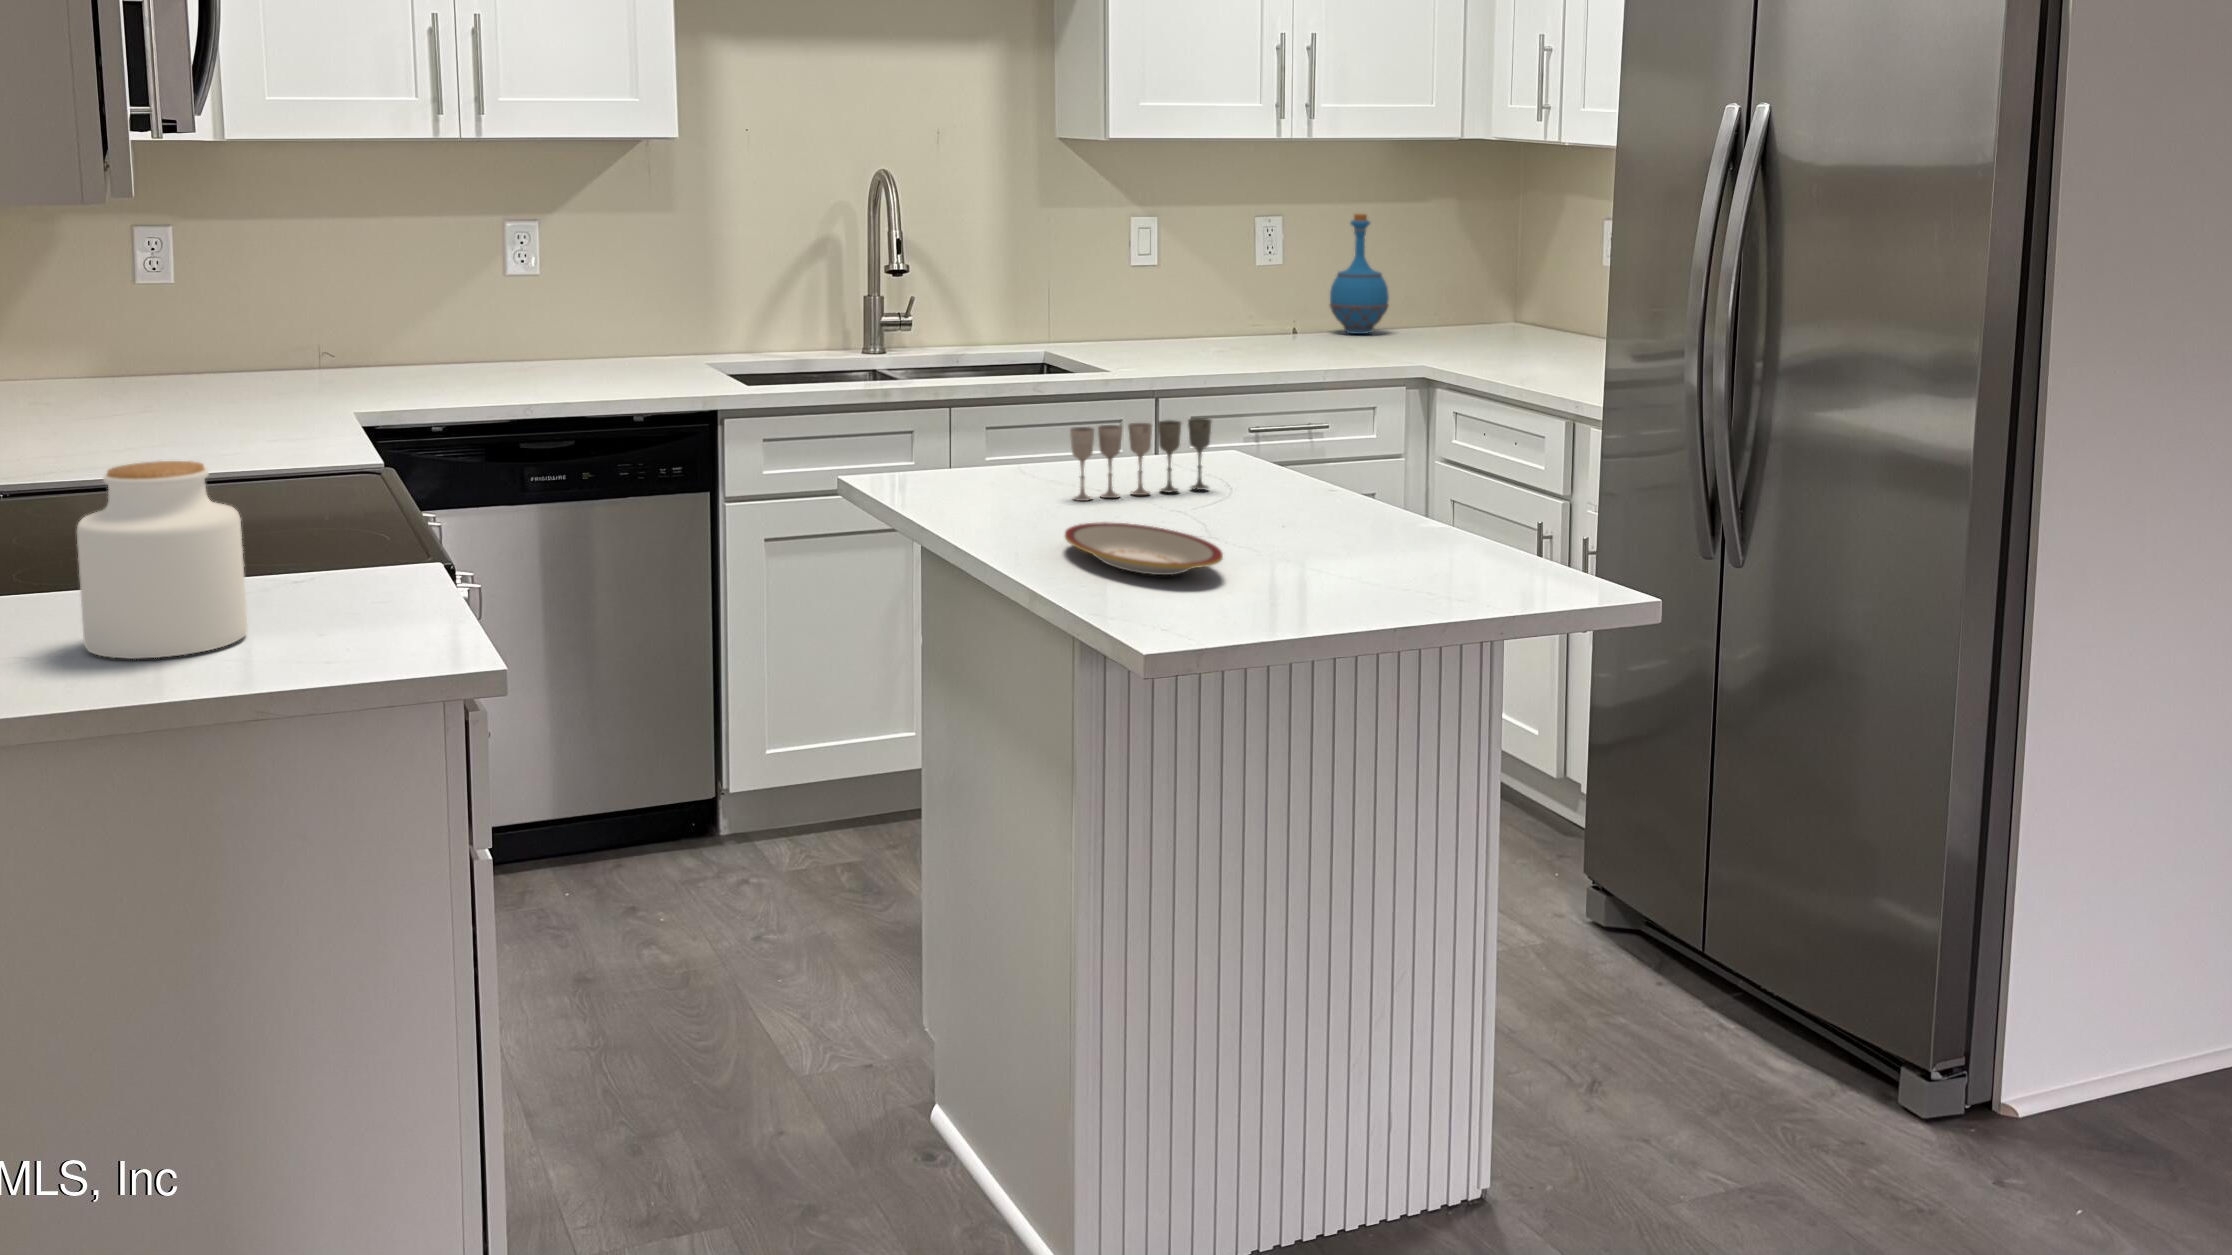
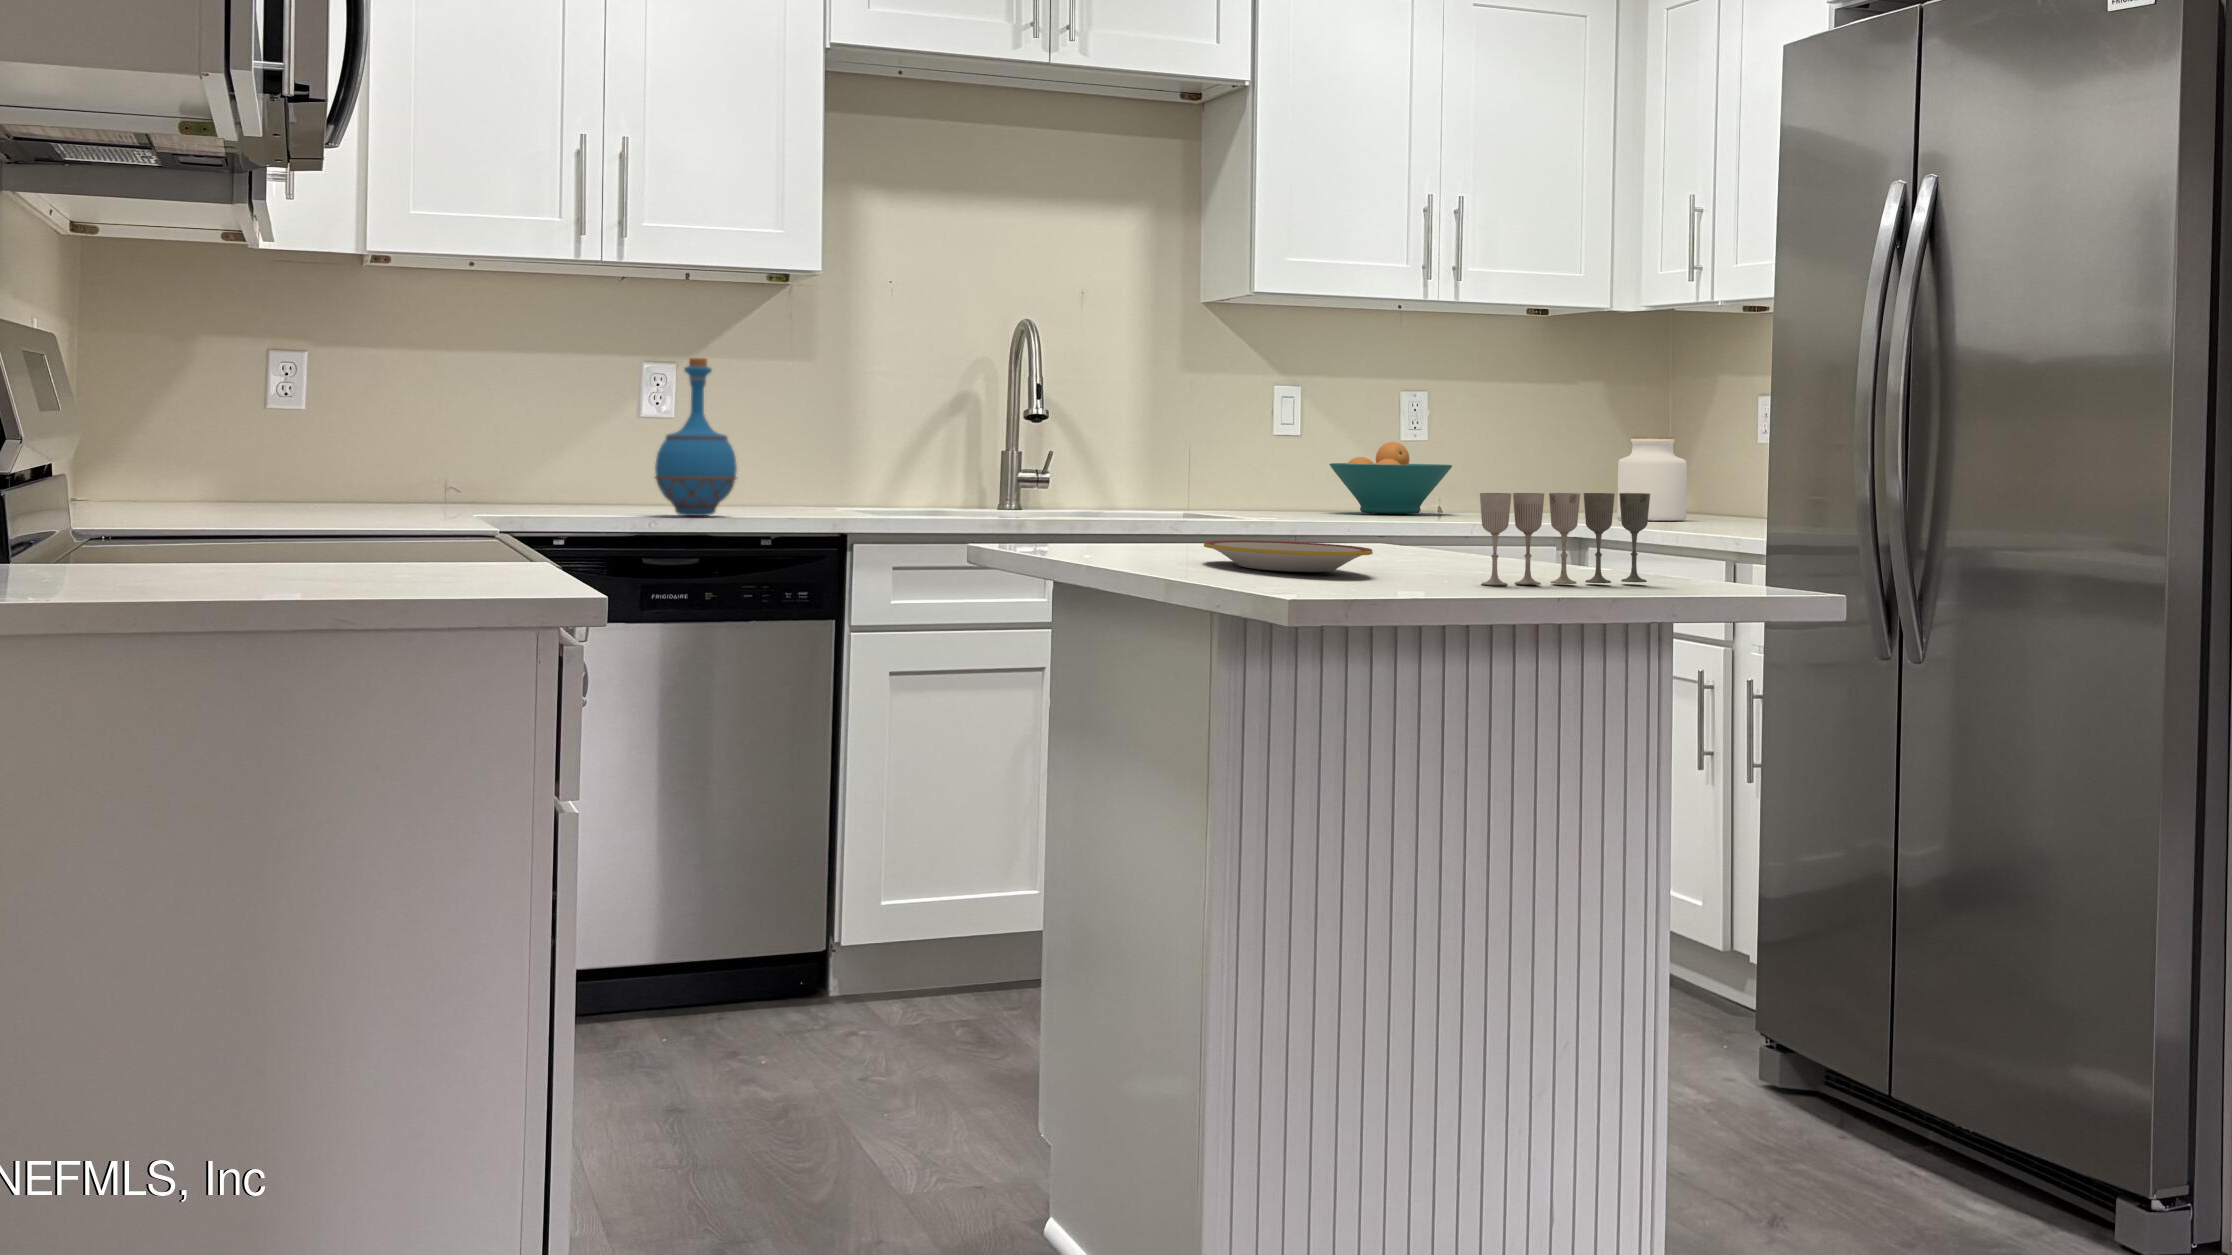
bottle: present [1330,214,1389,334] -> present [655,358,737,516]
fruit bowl: none [1185,279,1305,351] -> present [1329,442,1452,514]
wine glass: present [1070,418,1211,501] -> present [1480,493,1650,586]
jar: present [77,461,248,659] -> present [1617,437,1687,521]

